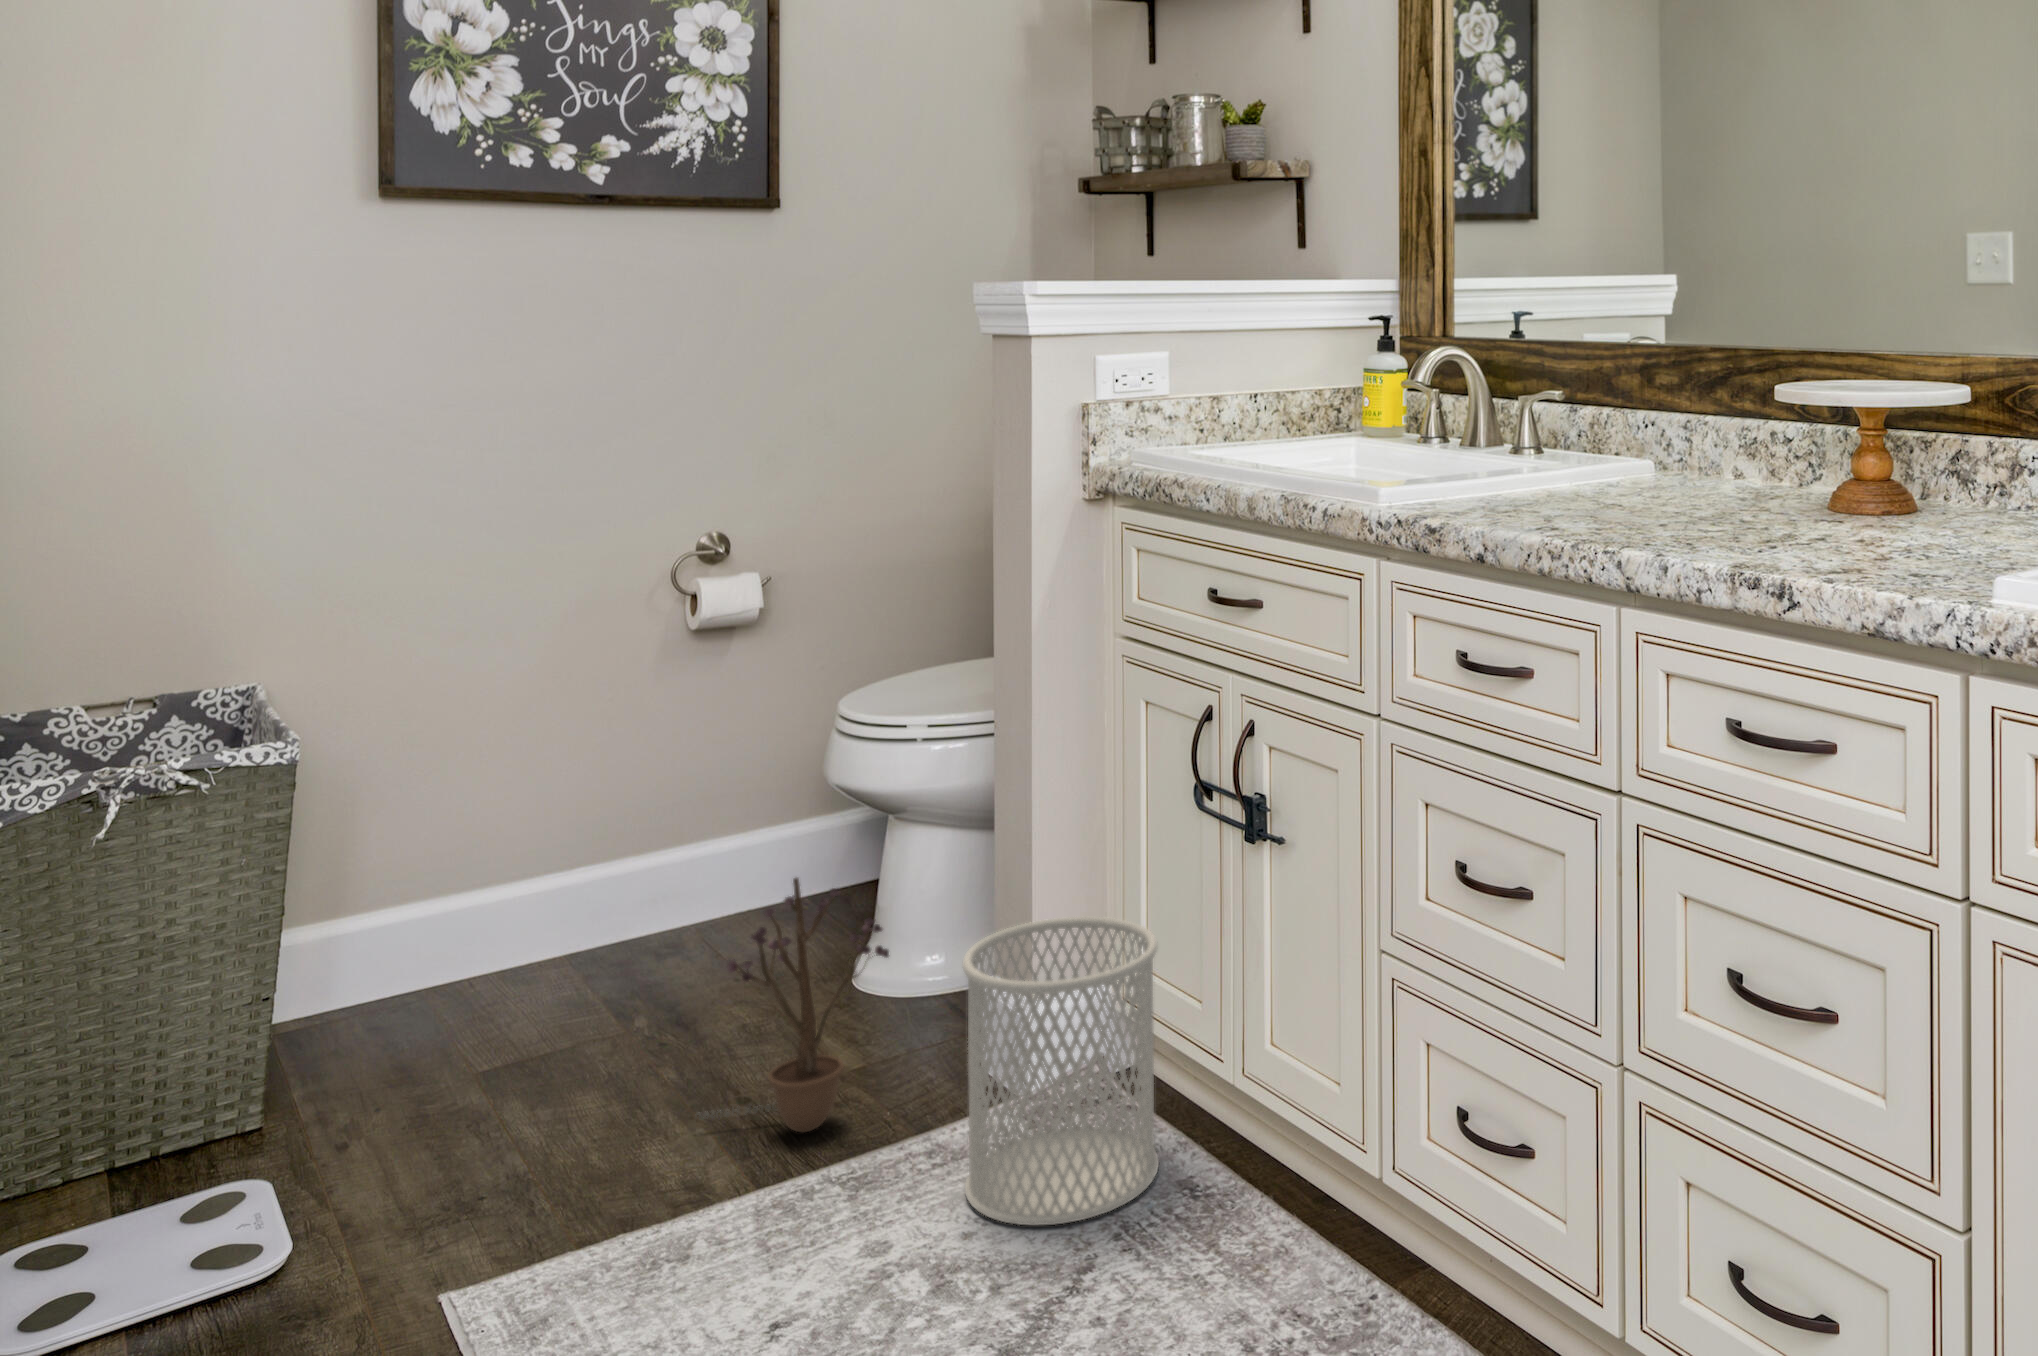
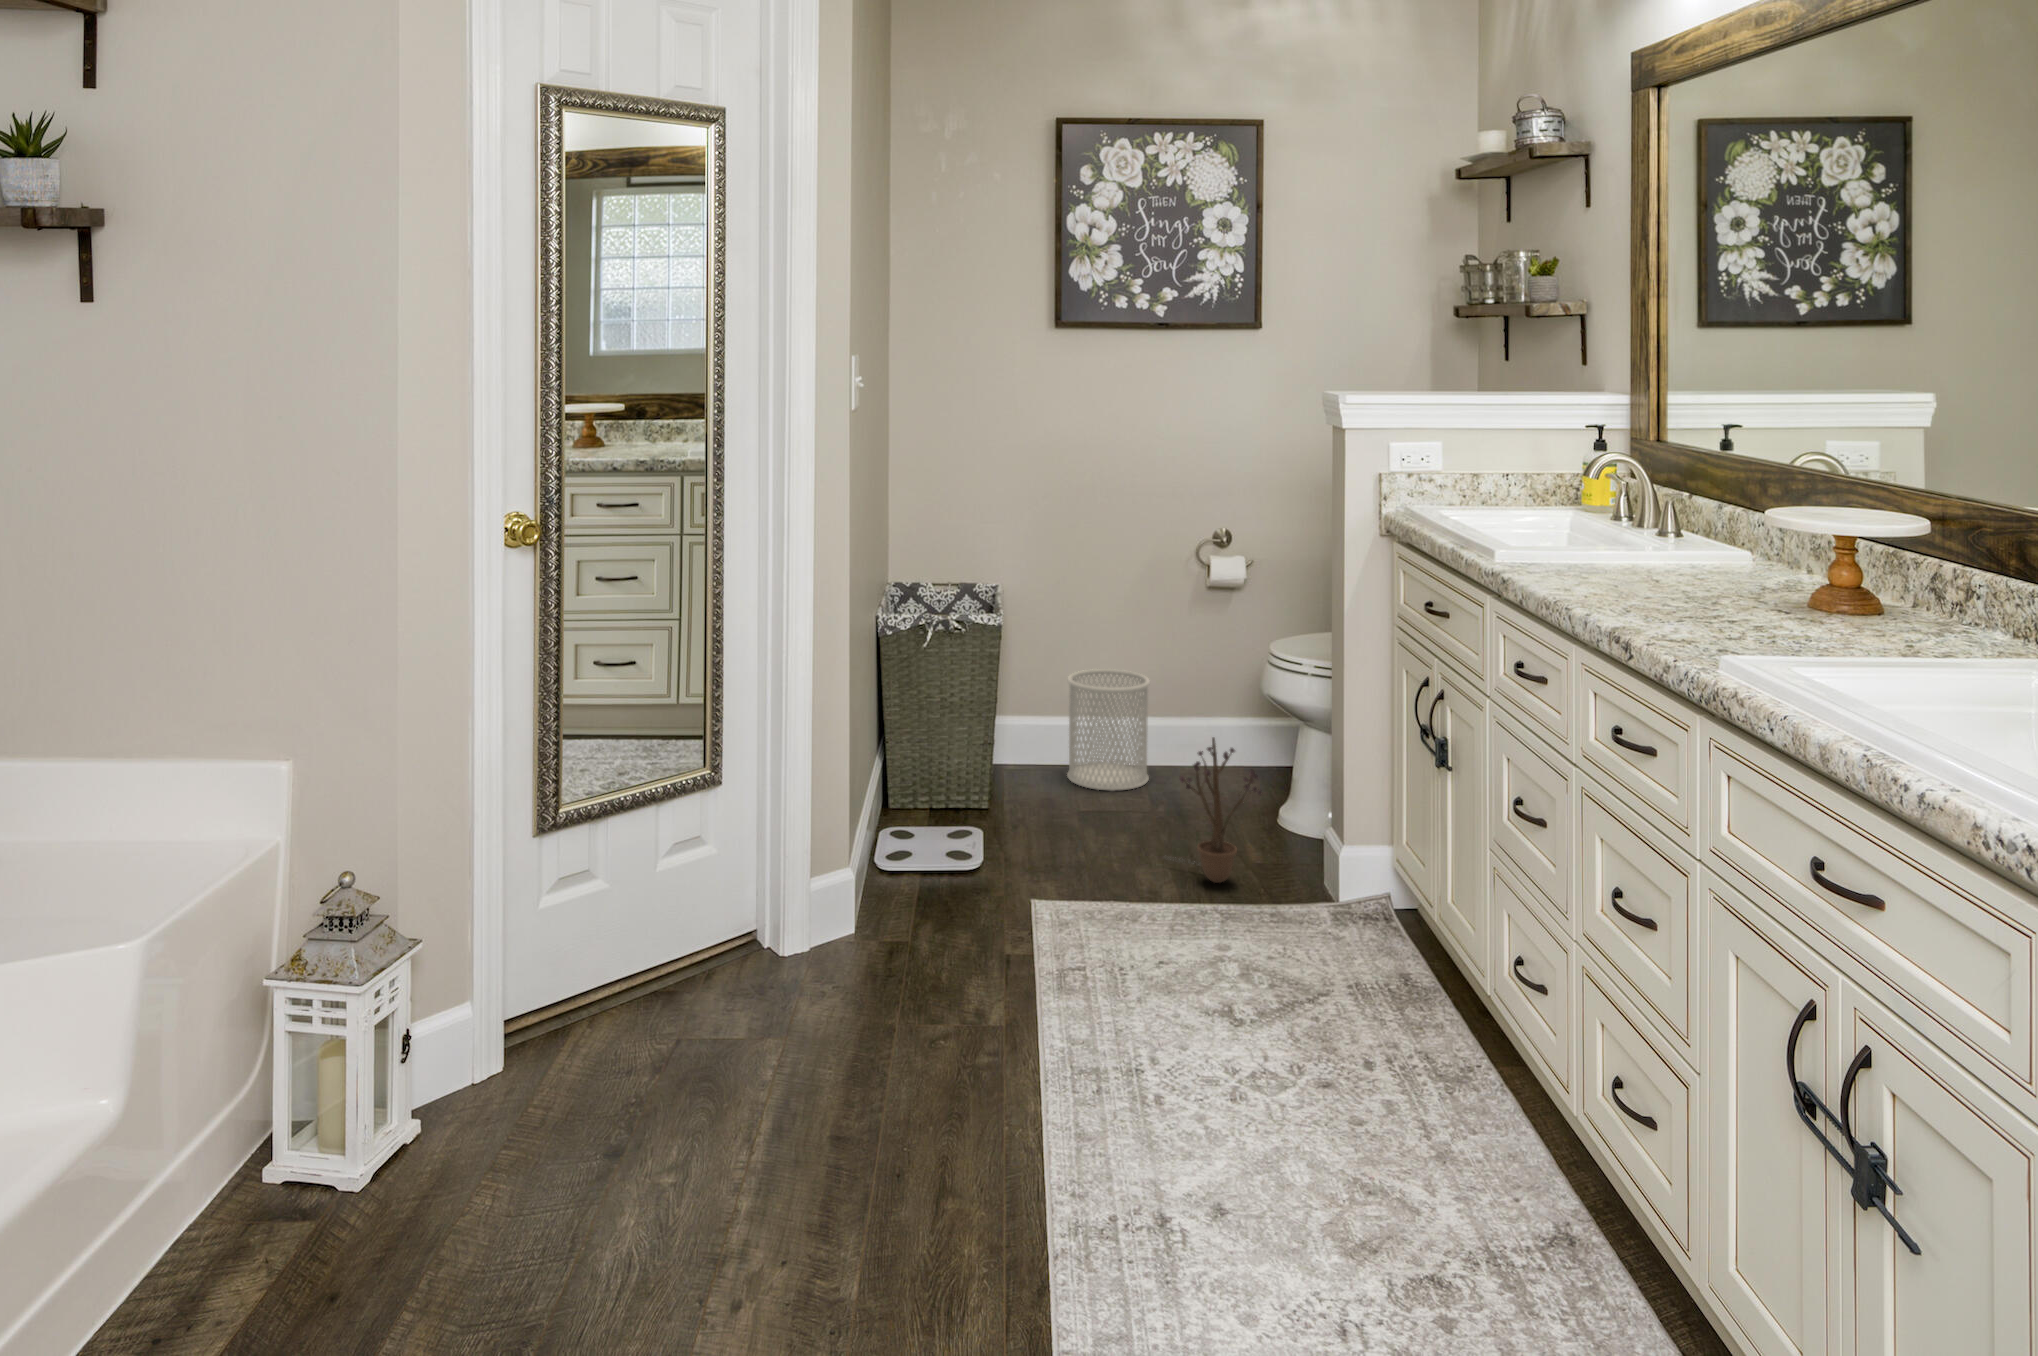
wastebasket: present [963,917,1159,1225] -> present [1067,669,1150,791]

